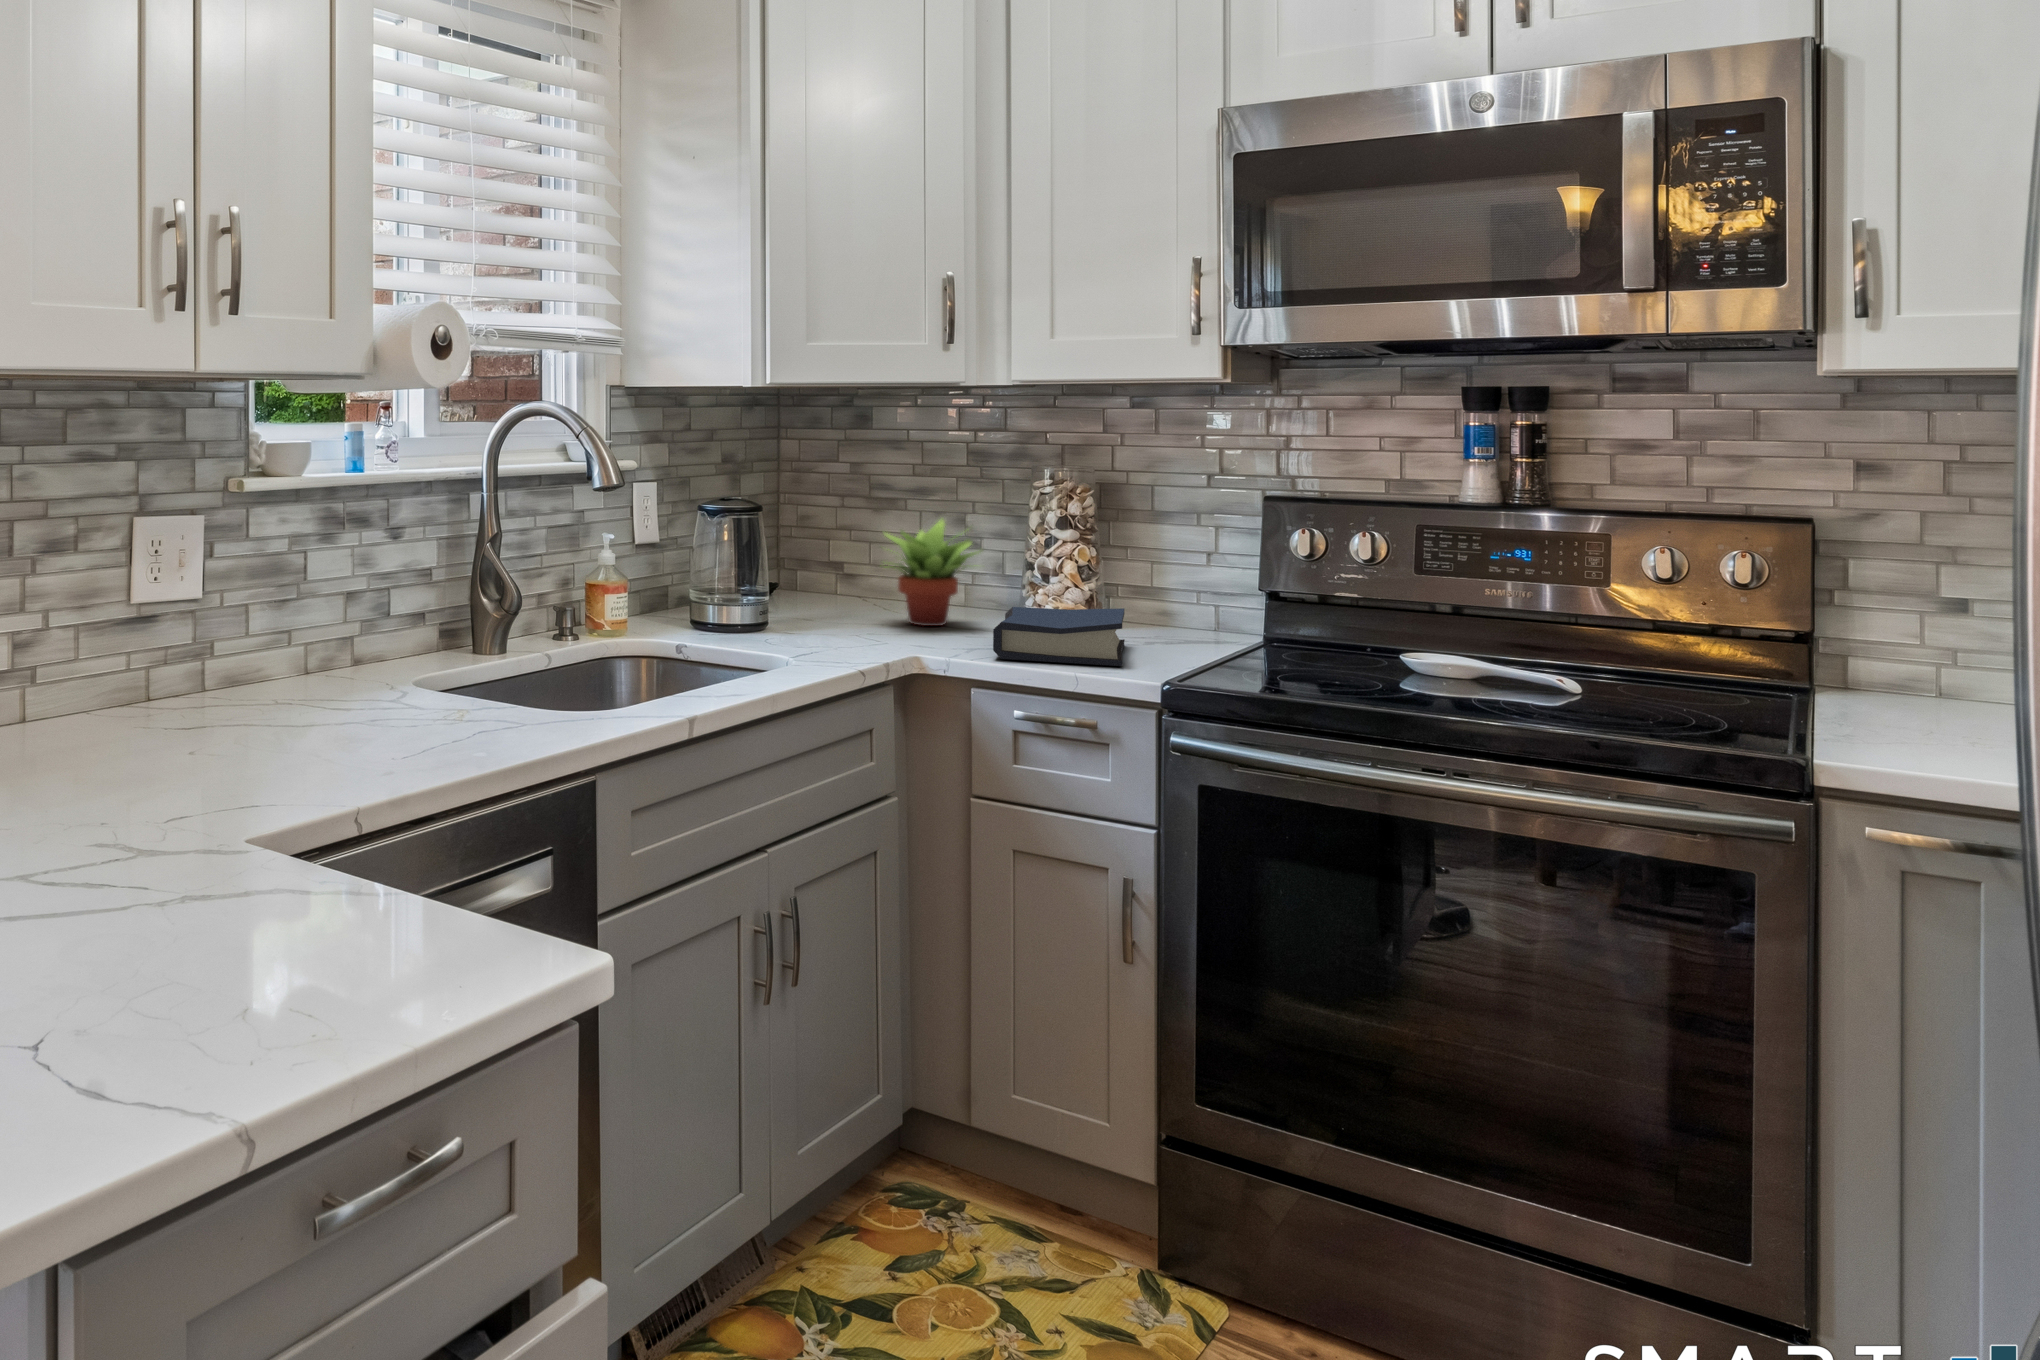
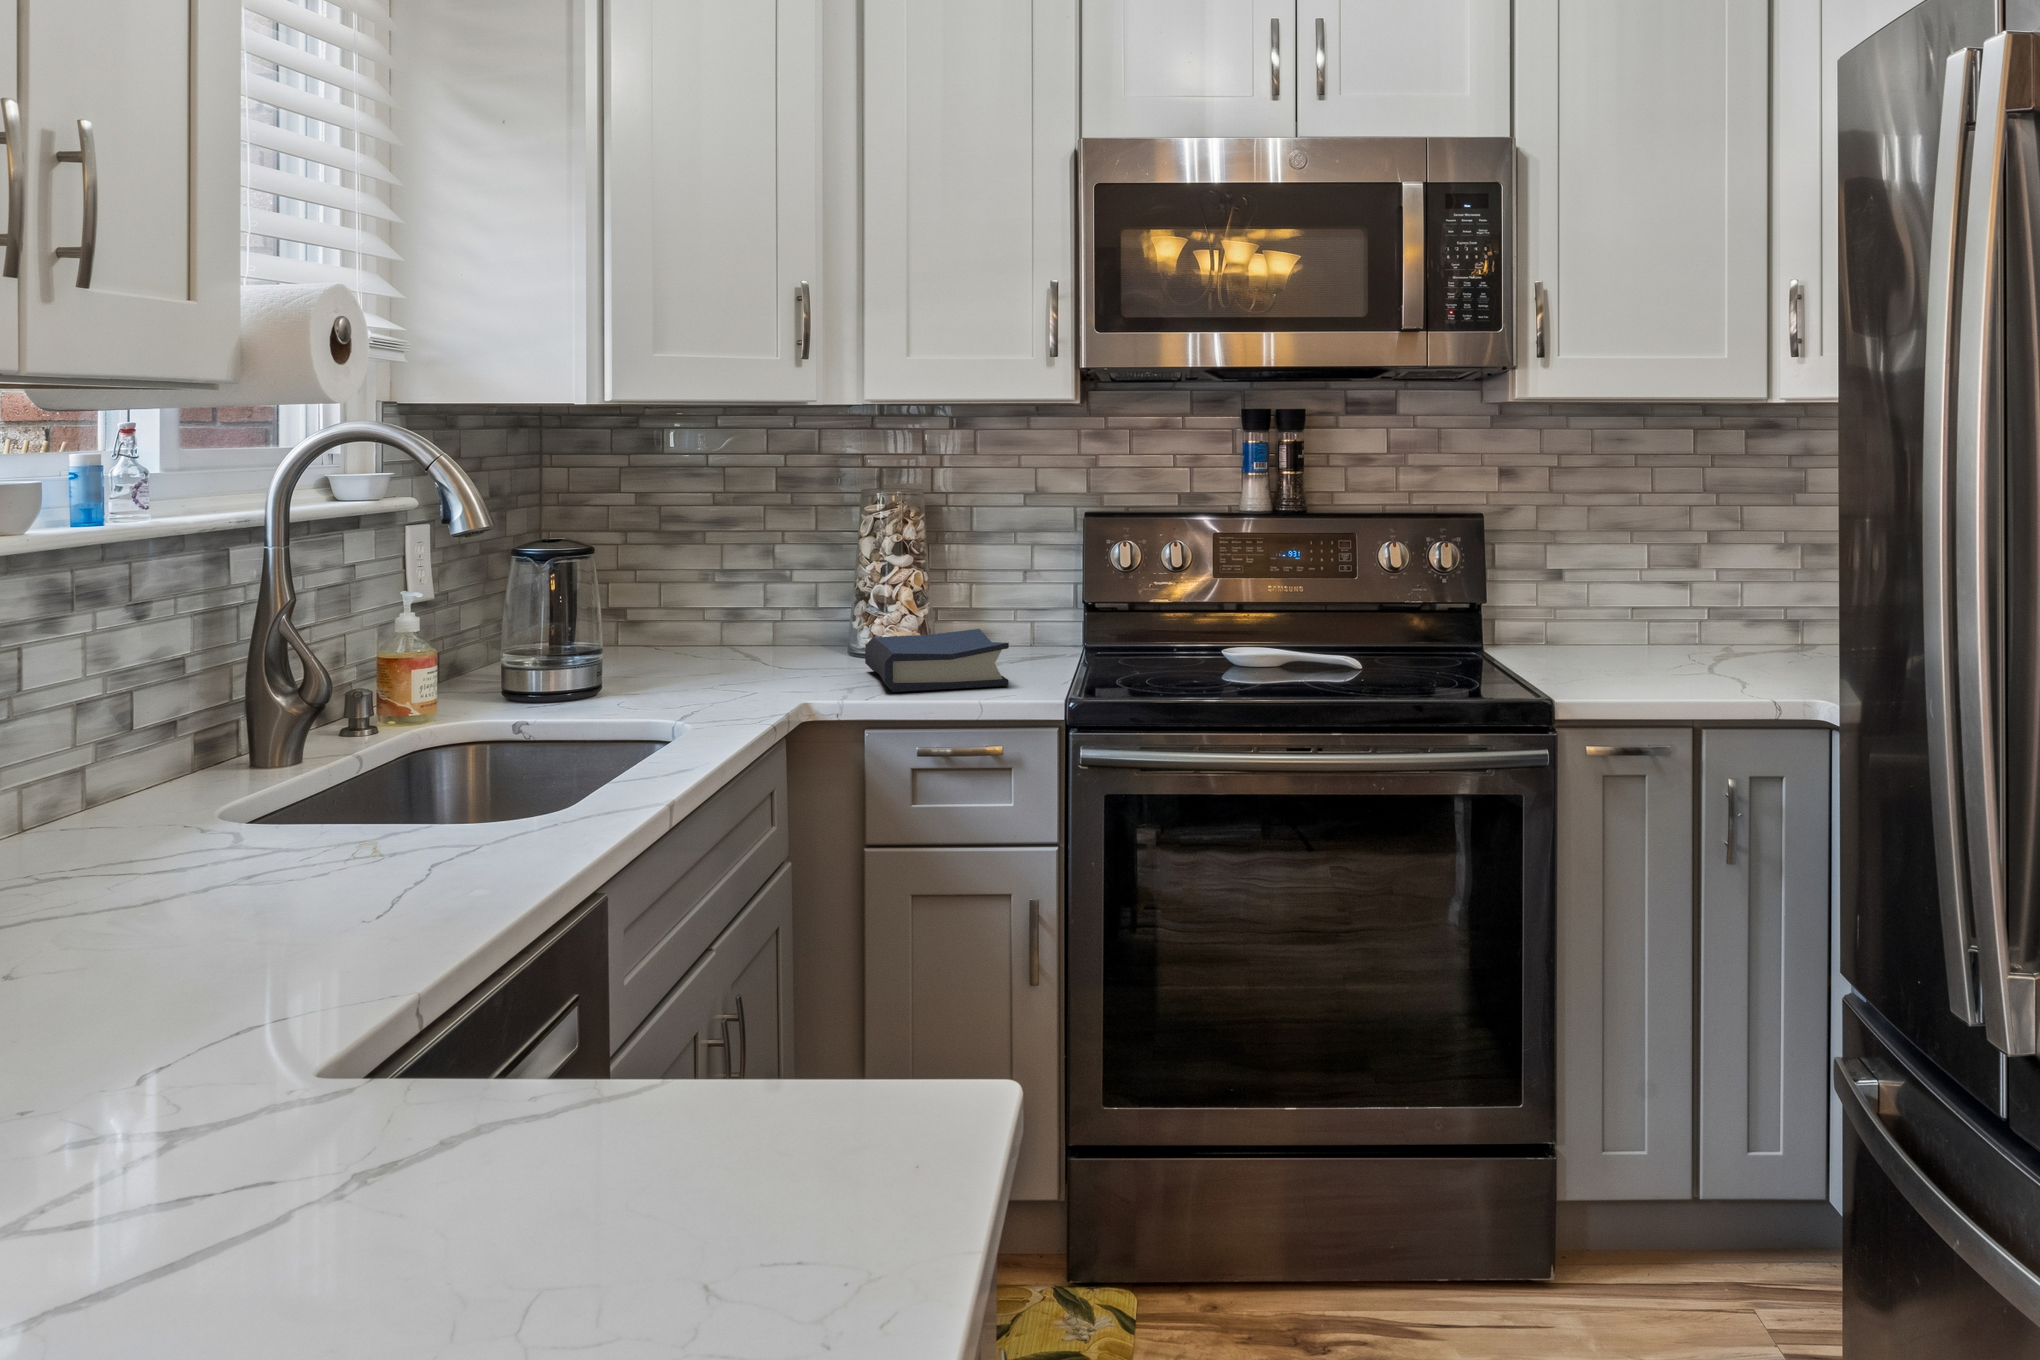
succulent plant: present [884,518,981,626] -> none [716,549,832,667]

